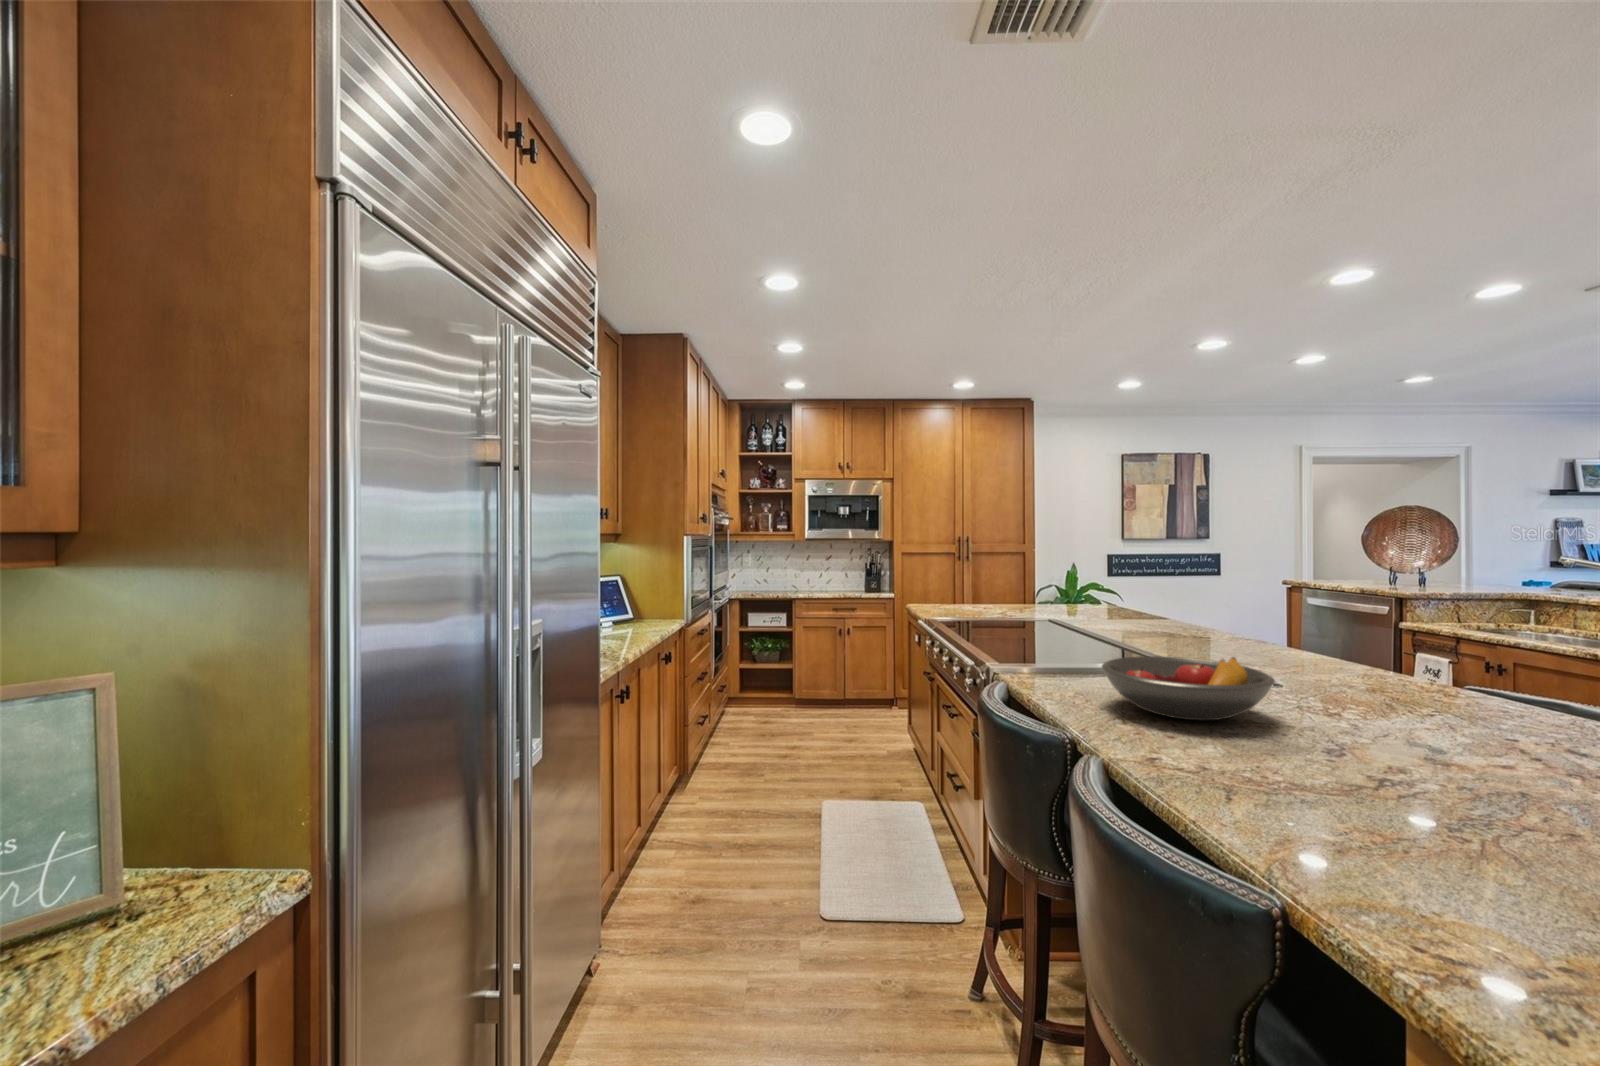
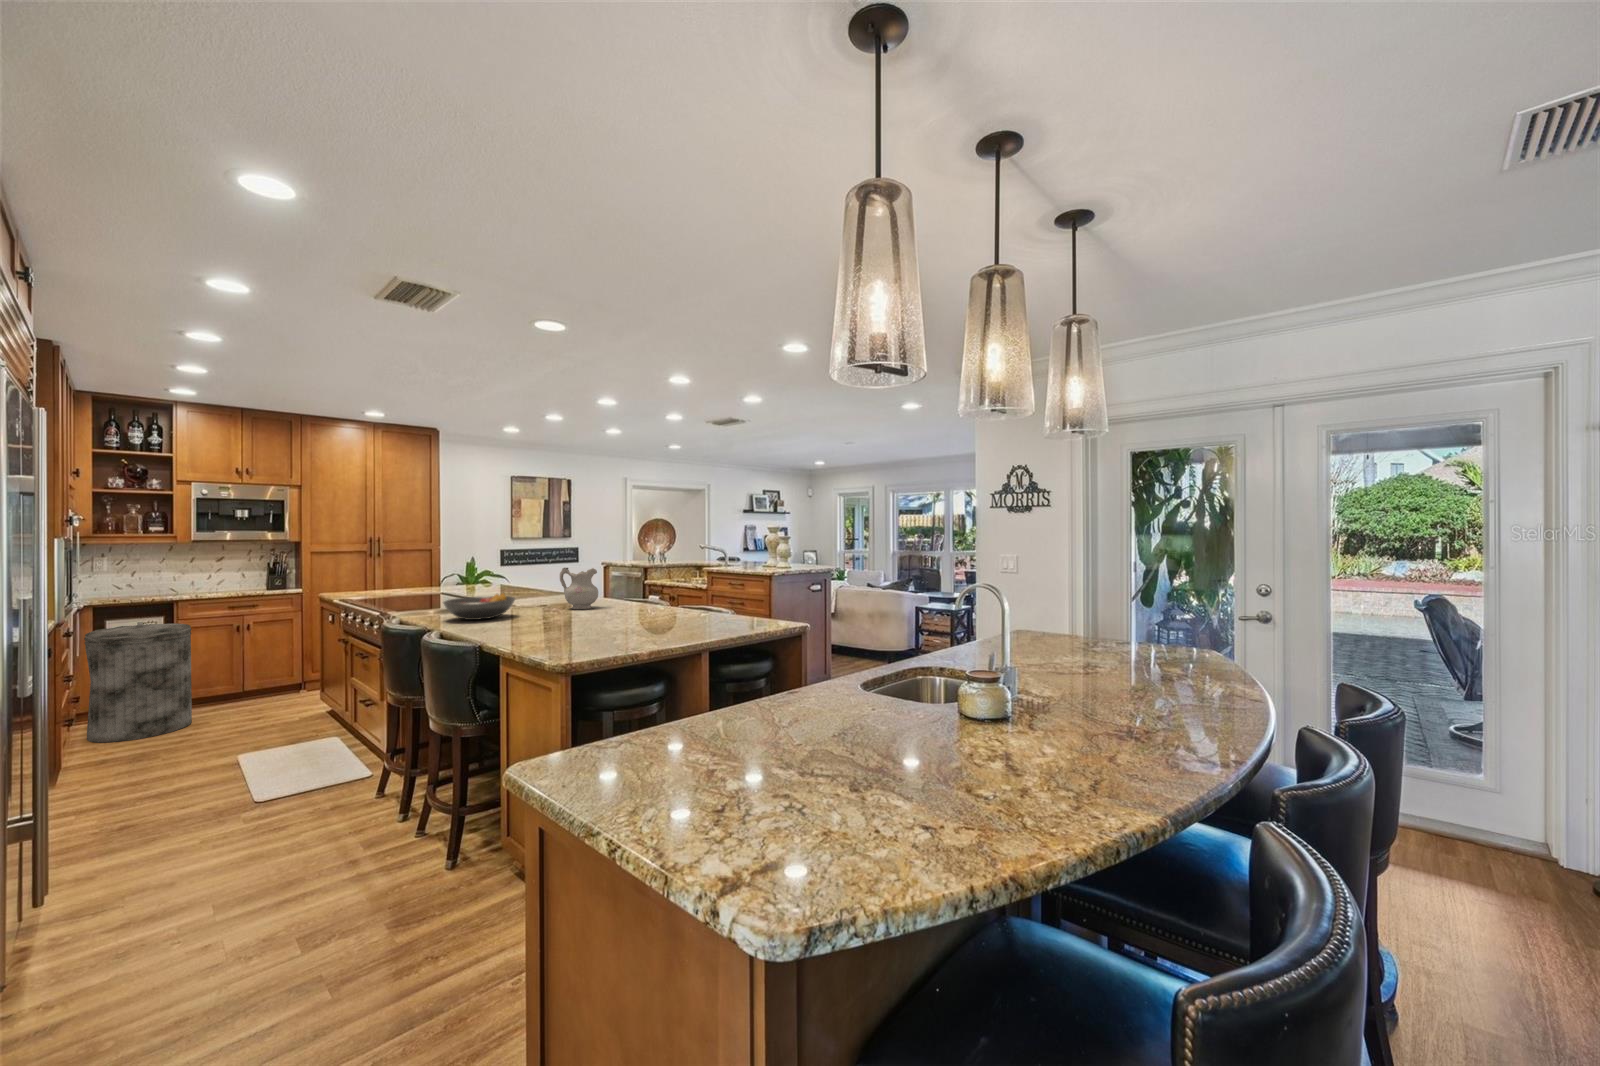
ceramic pitcher: none [1367,605,1502,723] -> present [560,568,598,609]
trash can: none [722,621,797,745] -> present [84,622,192,743]

